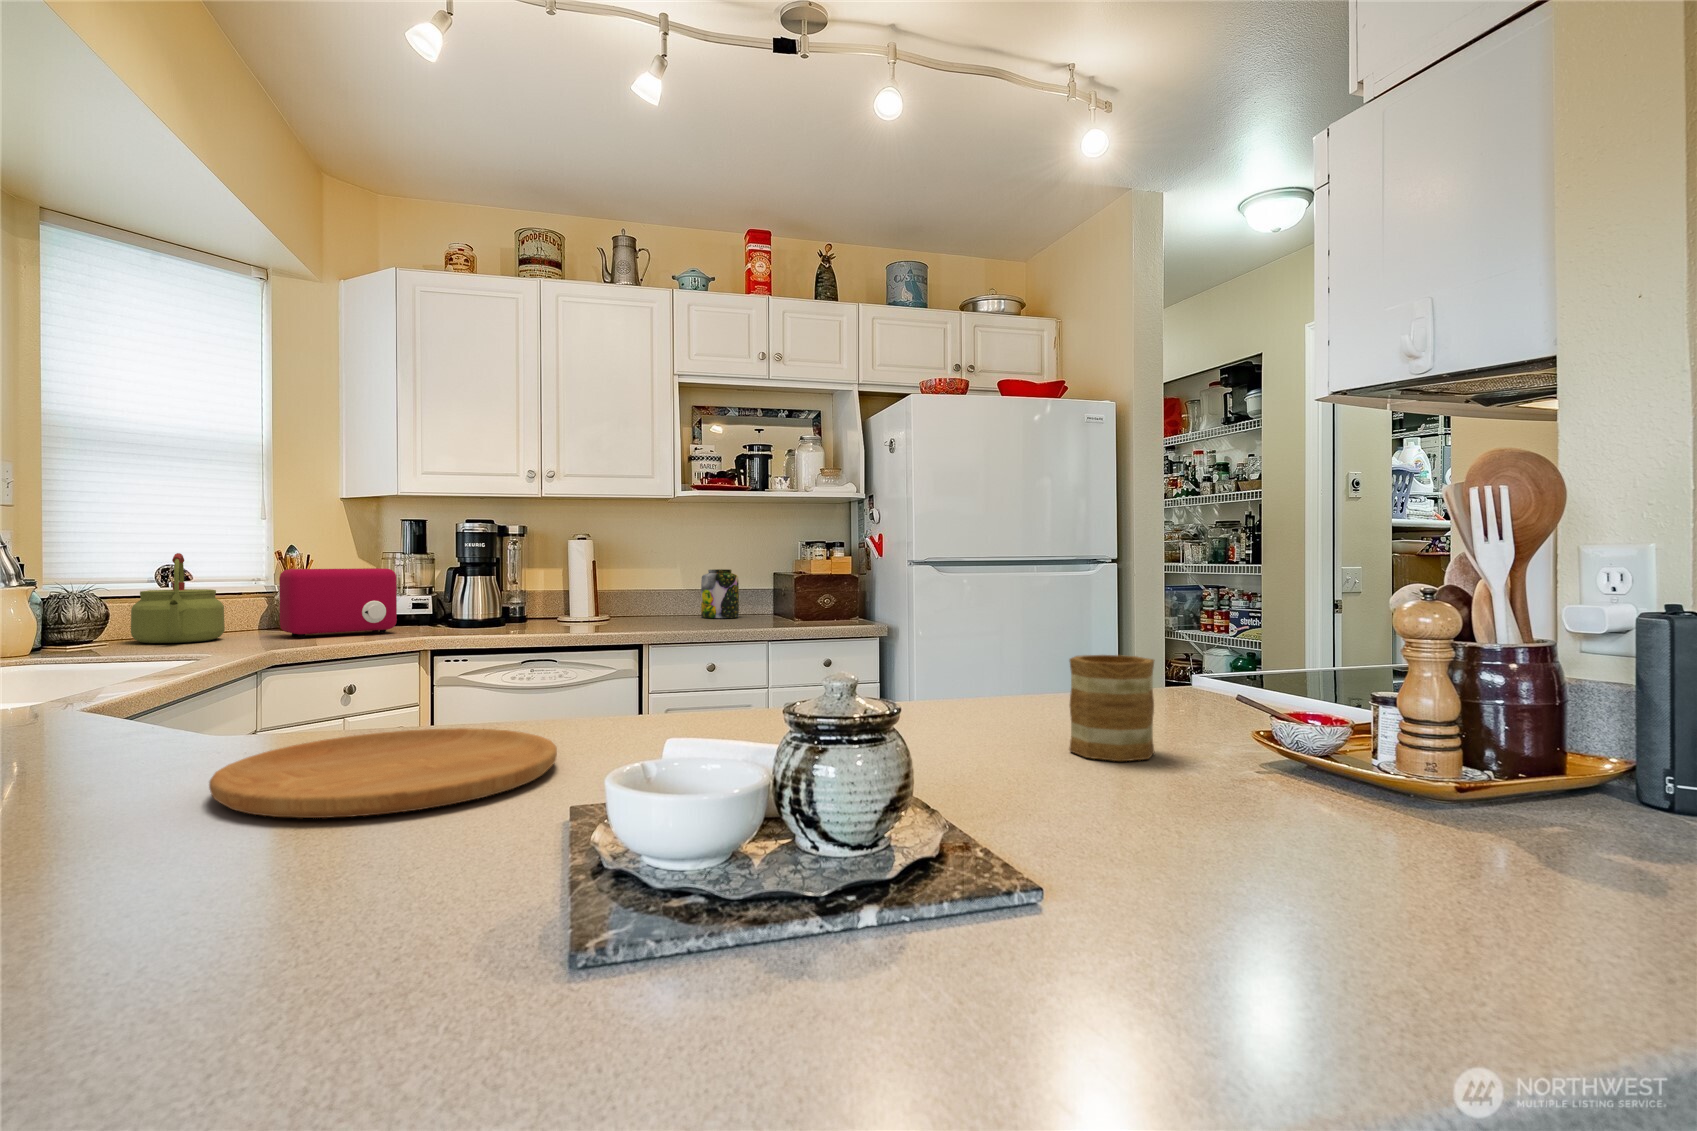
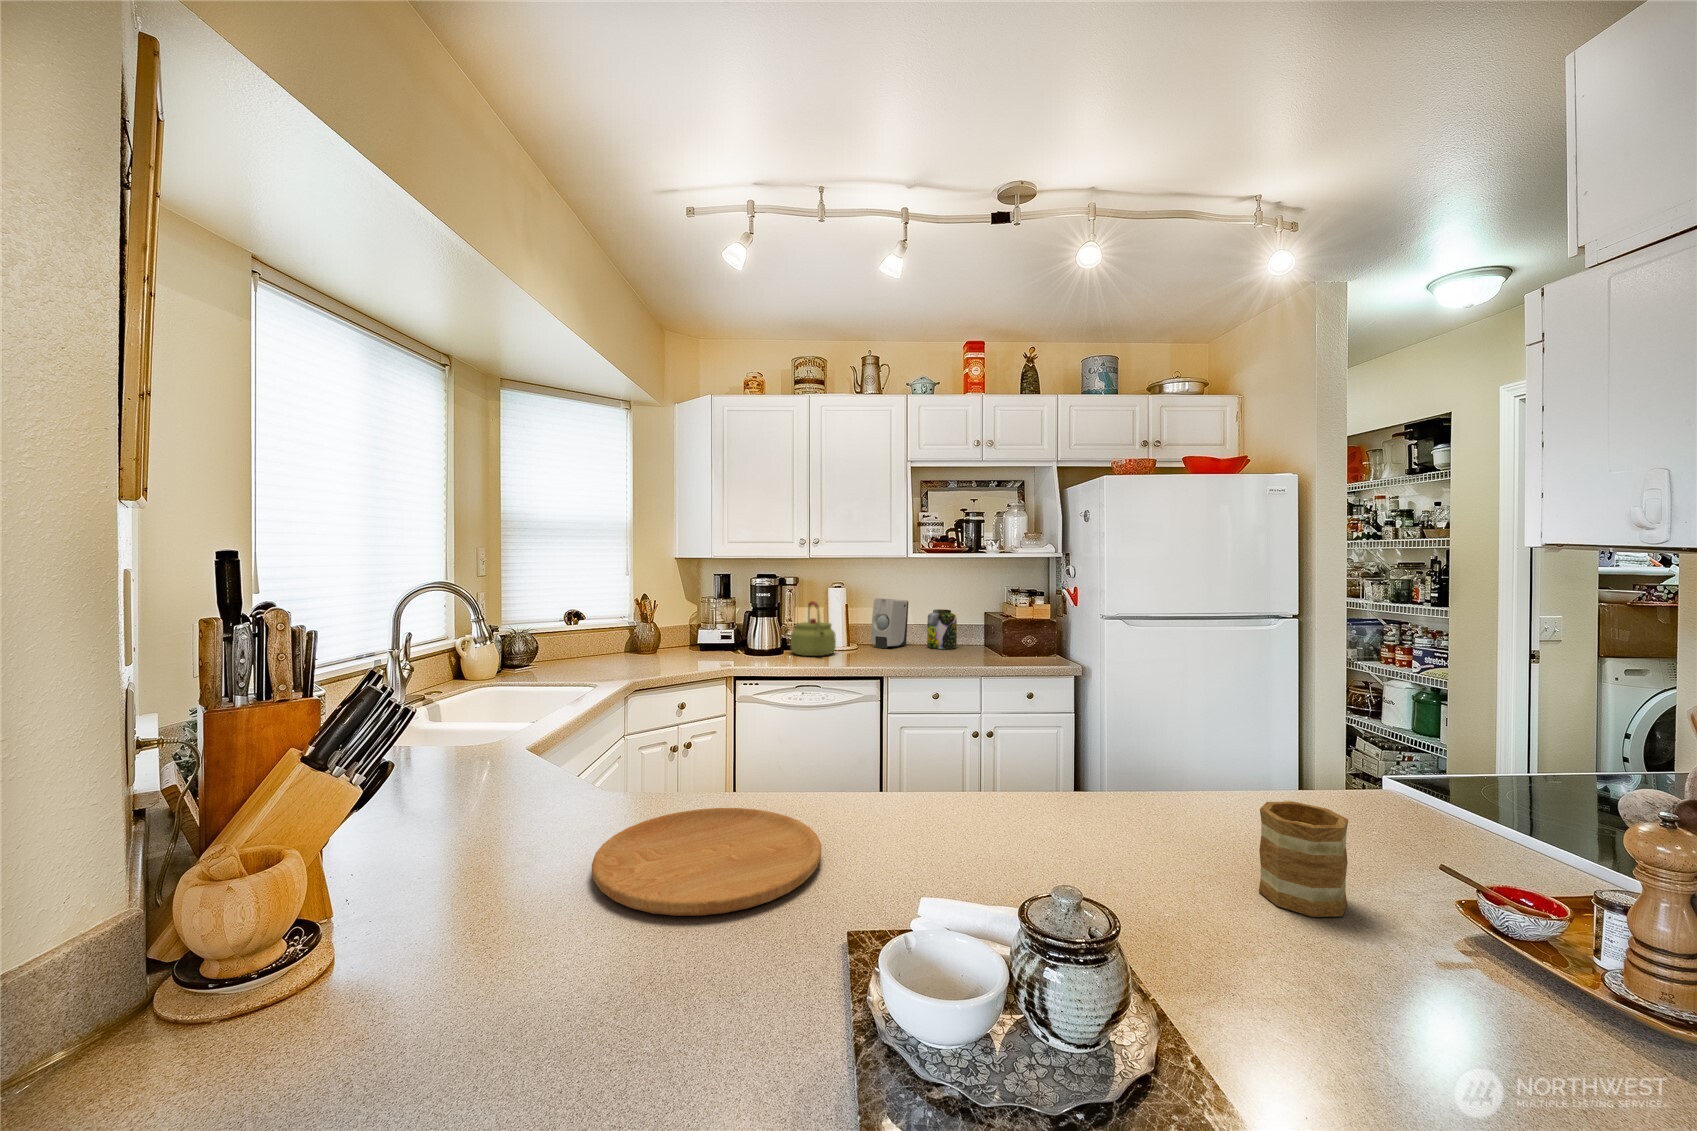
kettle: present [131,553,225,643] -> present [791,601,836,656]
soap dispenser: none [628,555,676,619] -> present [872,598,908,648]
toaster: present [279,568,397,638] -> none [638,613,711,664]

